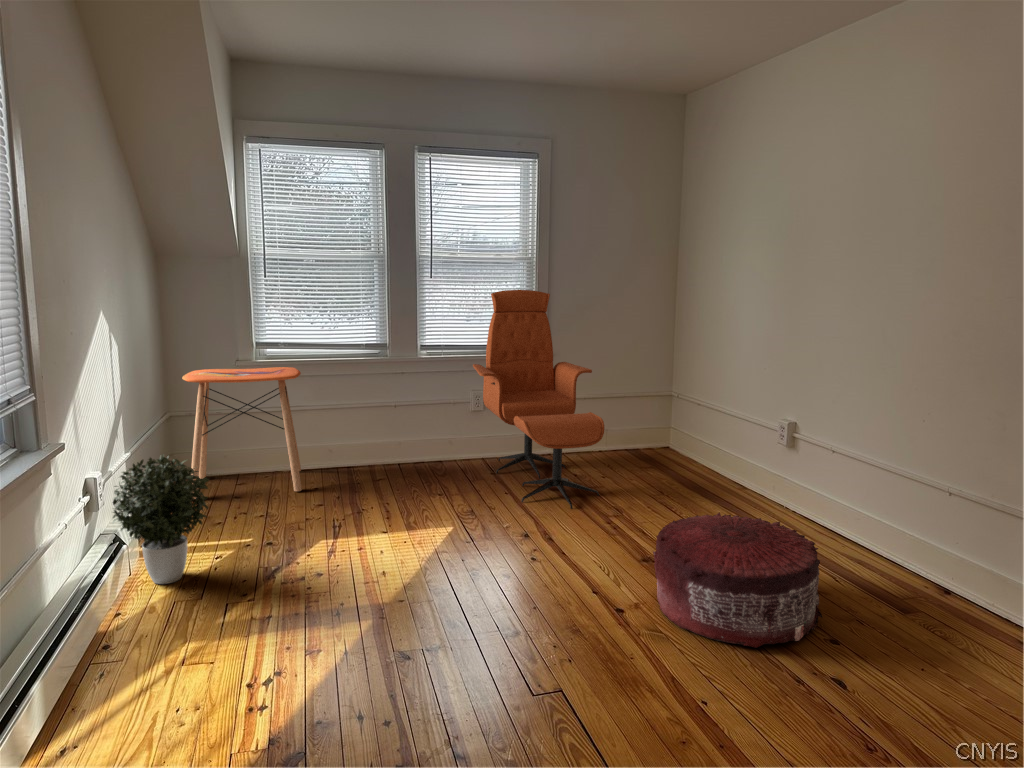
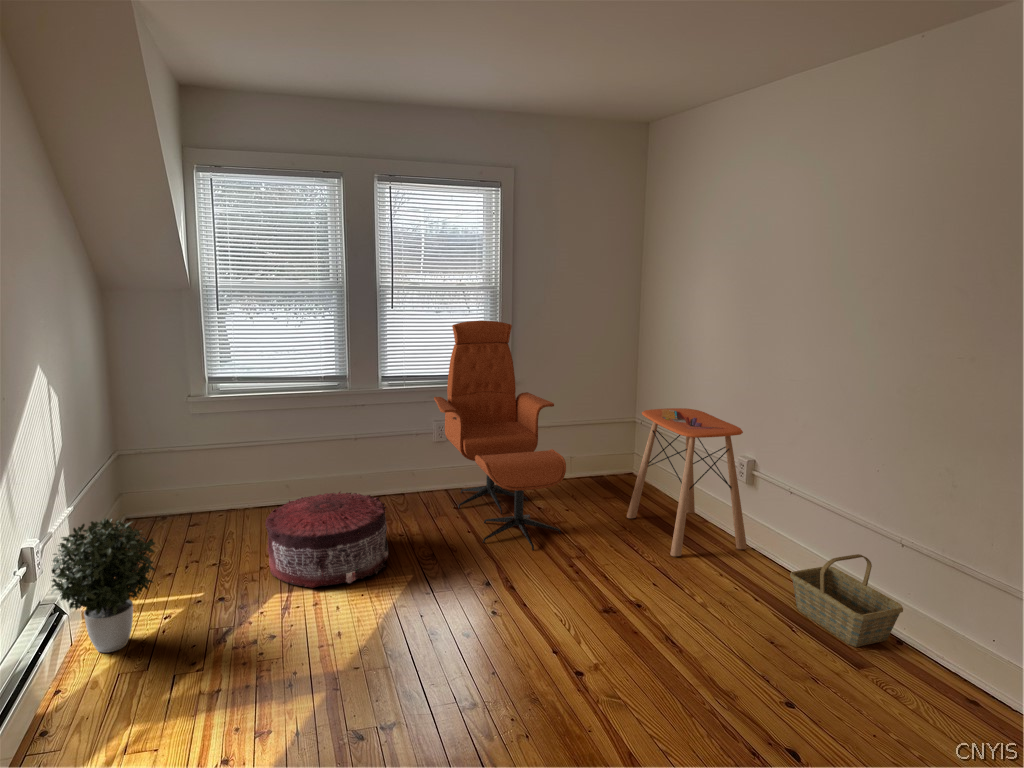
side table: present [182,367,302,499] -> present [627,408,747,556]
basket: none [833,504,950,595] -> present [790,554,903,647]
pouf: present [653,513,822,648] -> present [265,492,388,588]

